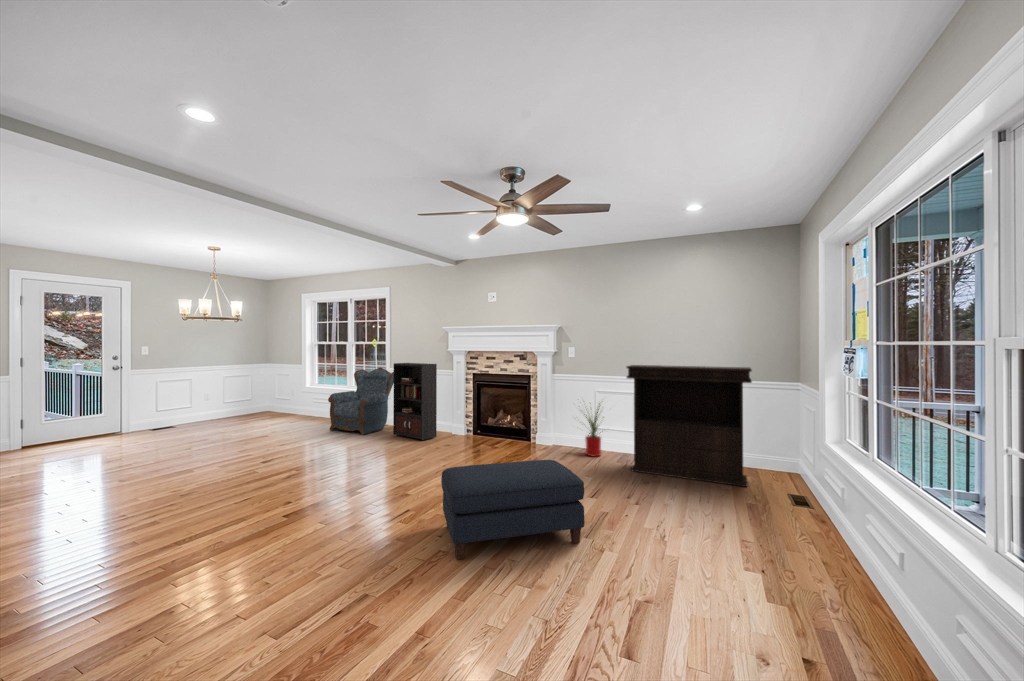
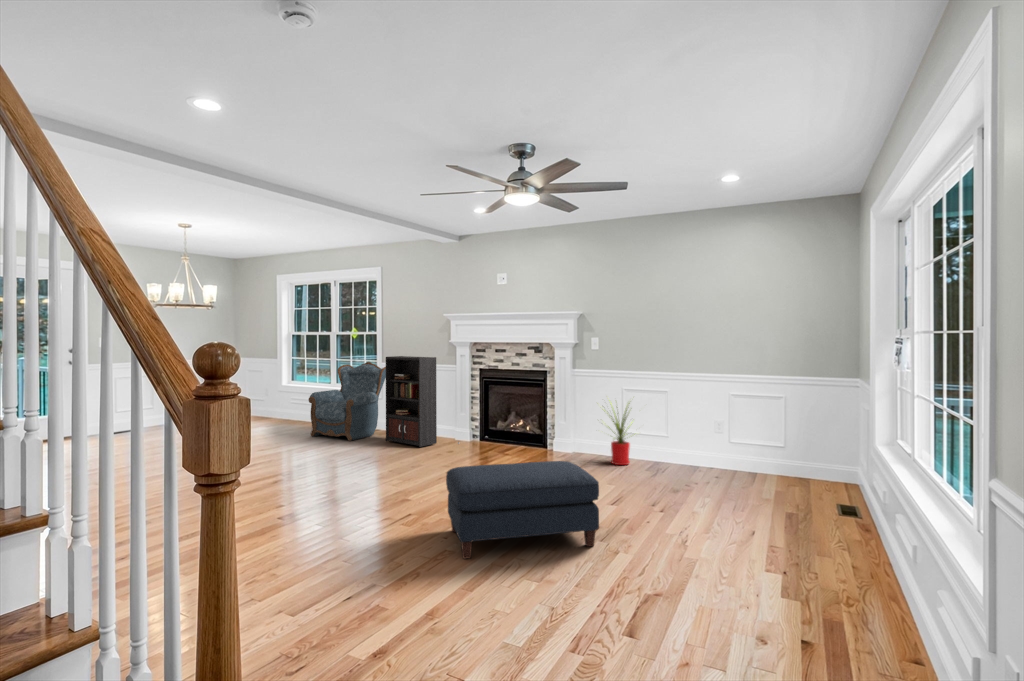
console table: present [627,365,752,487] -> none [657,358,801,497]

